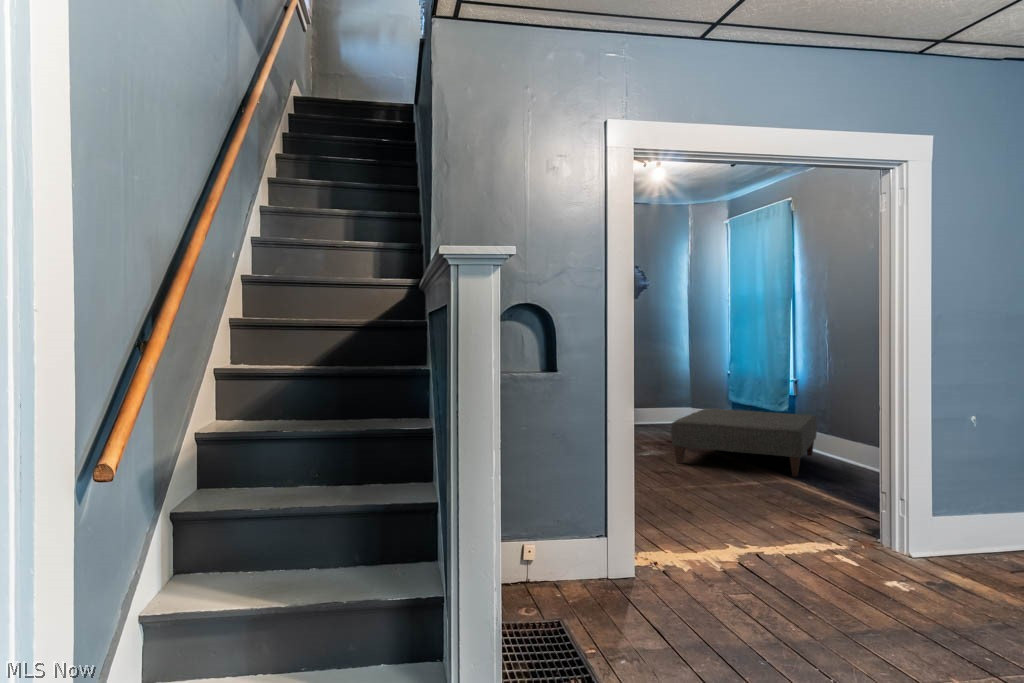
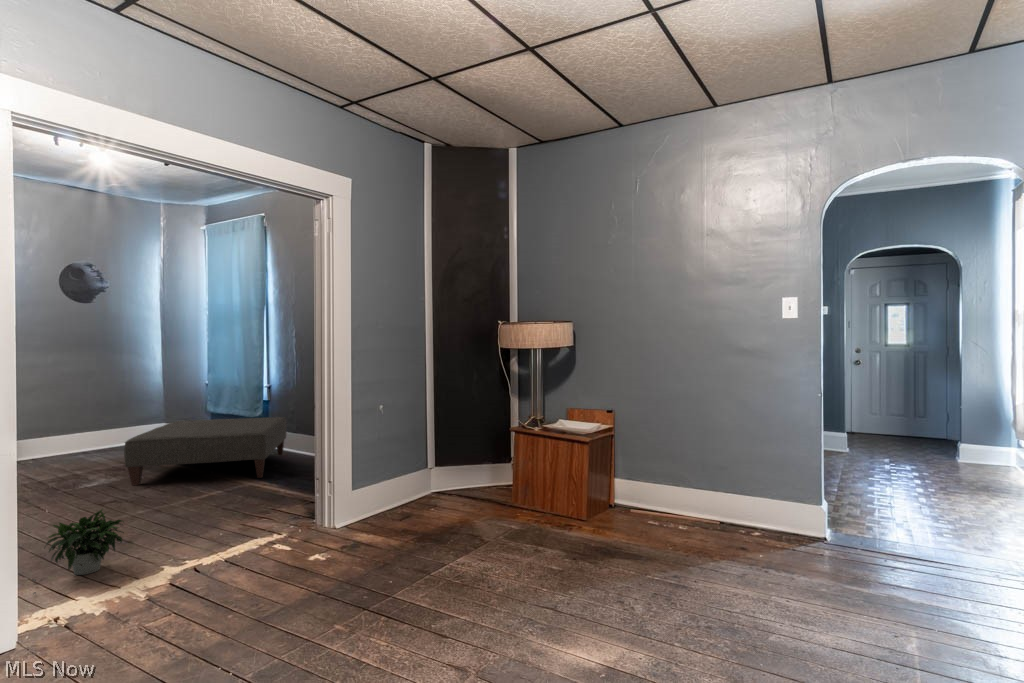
potted plant: none [629,480,695,541] -> present [32,509,124,594]

